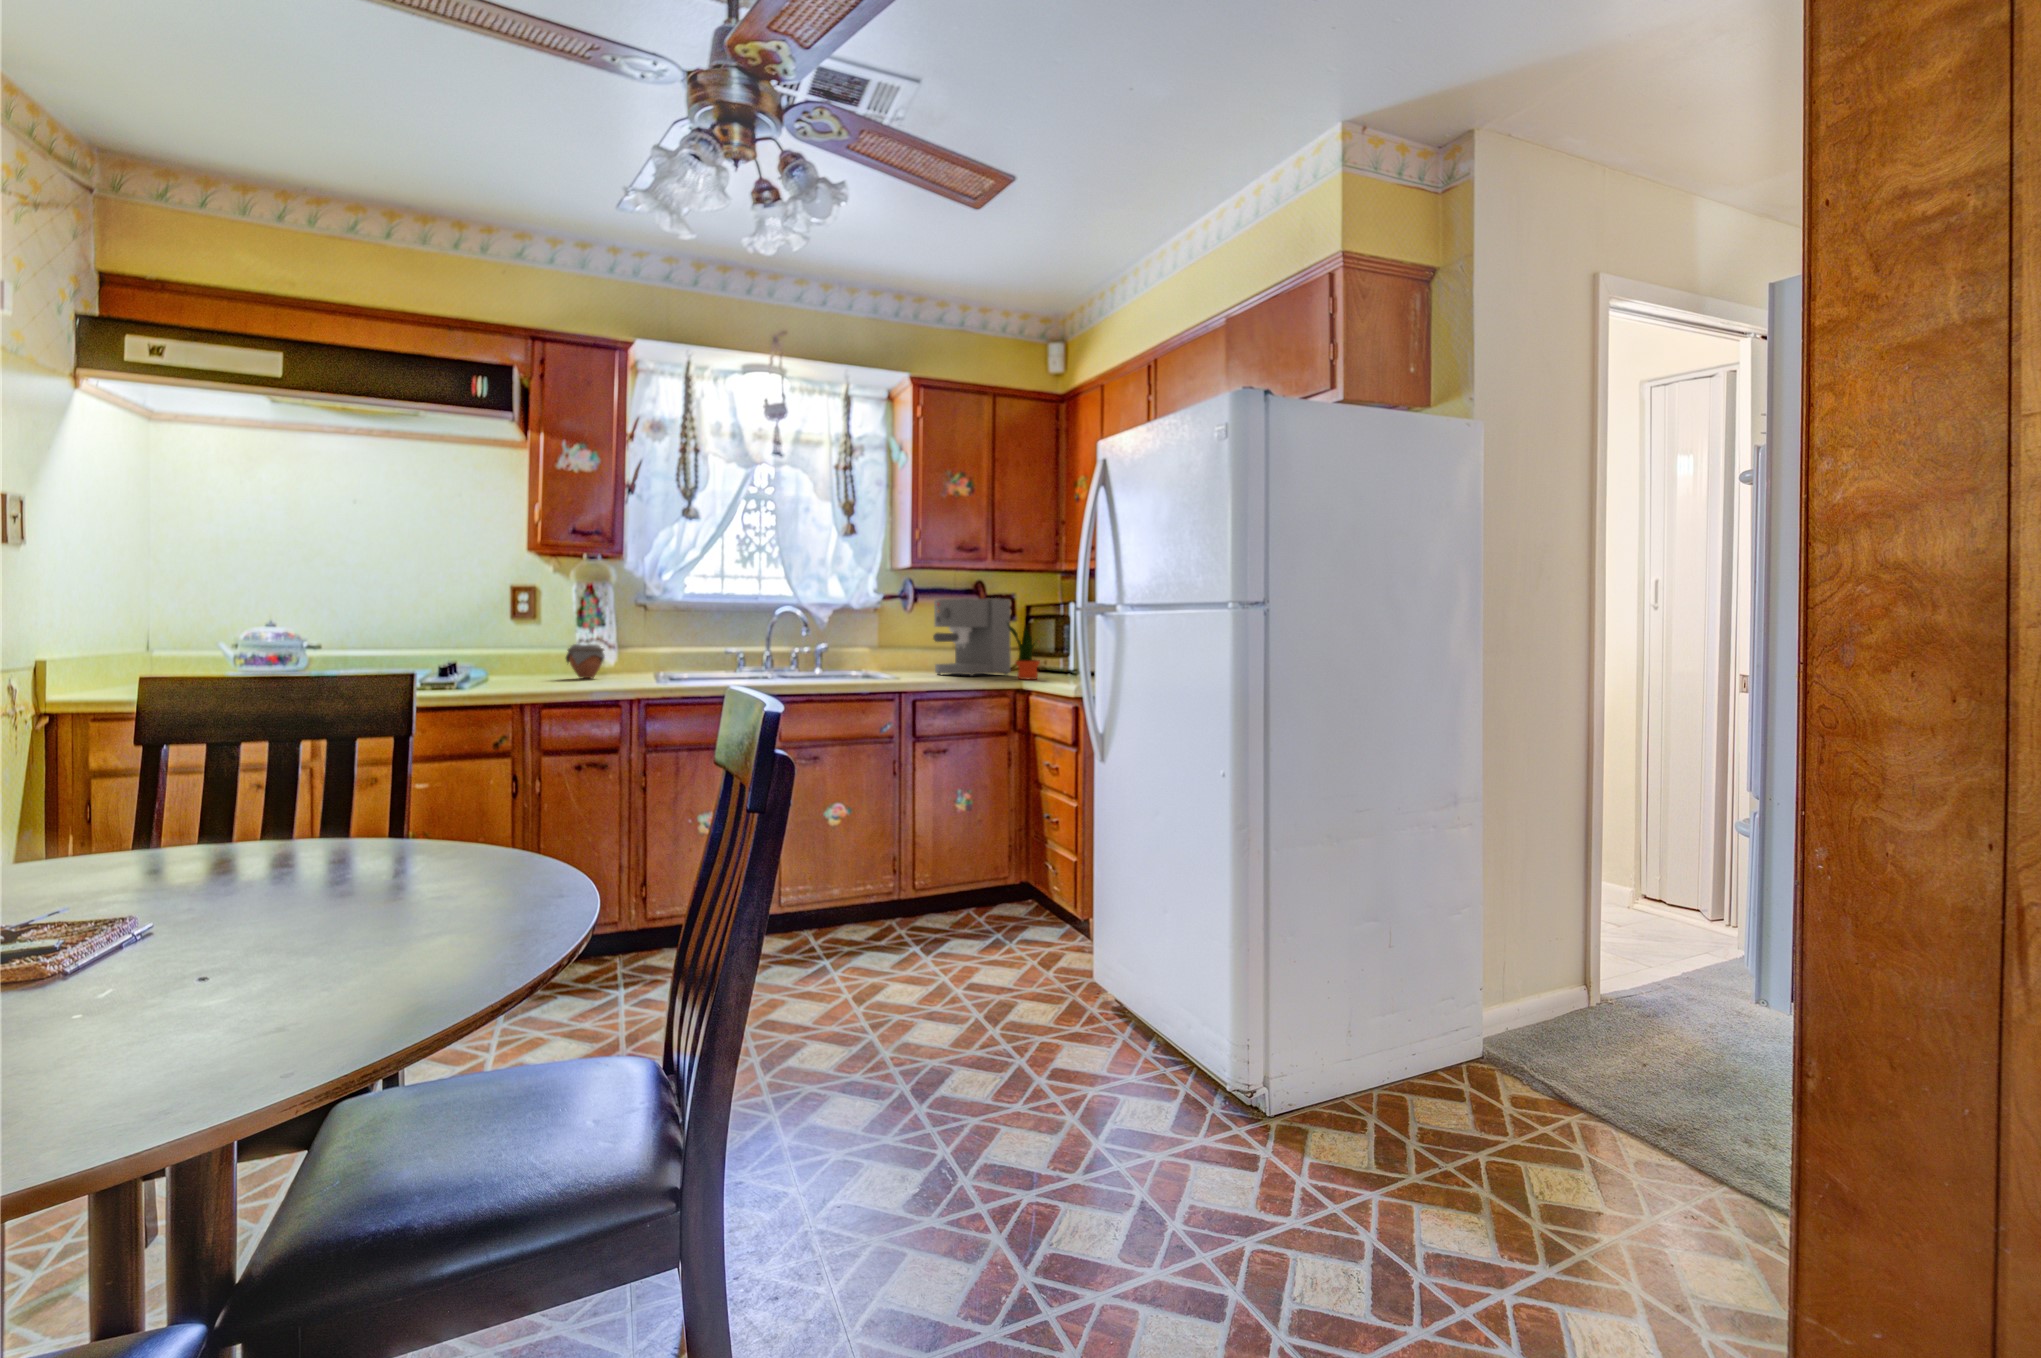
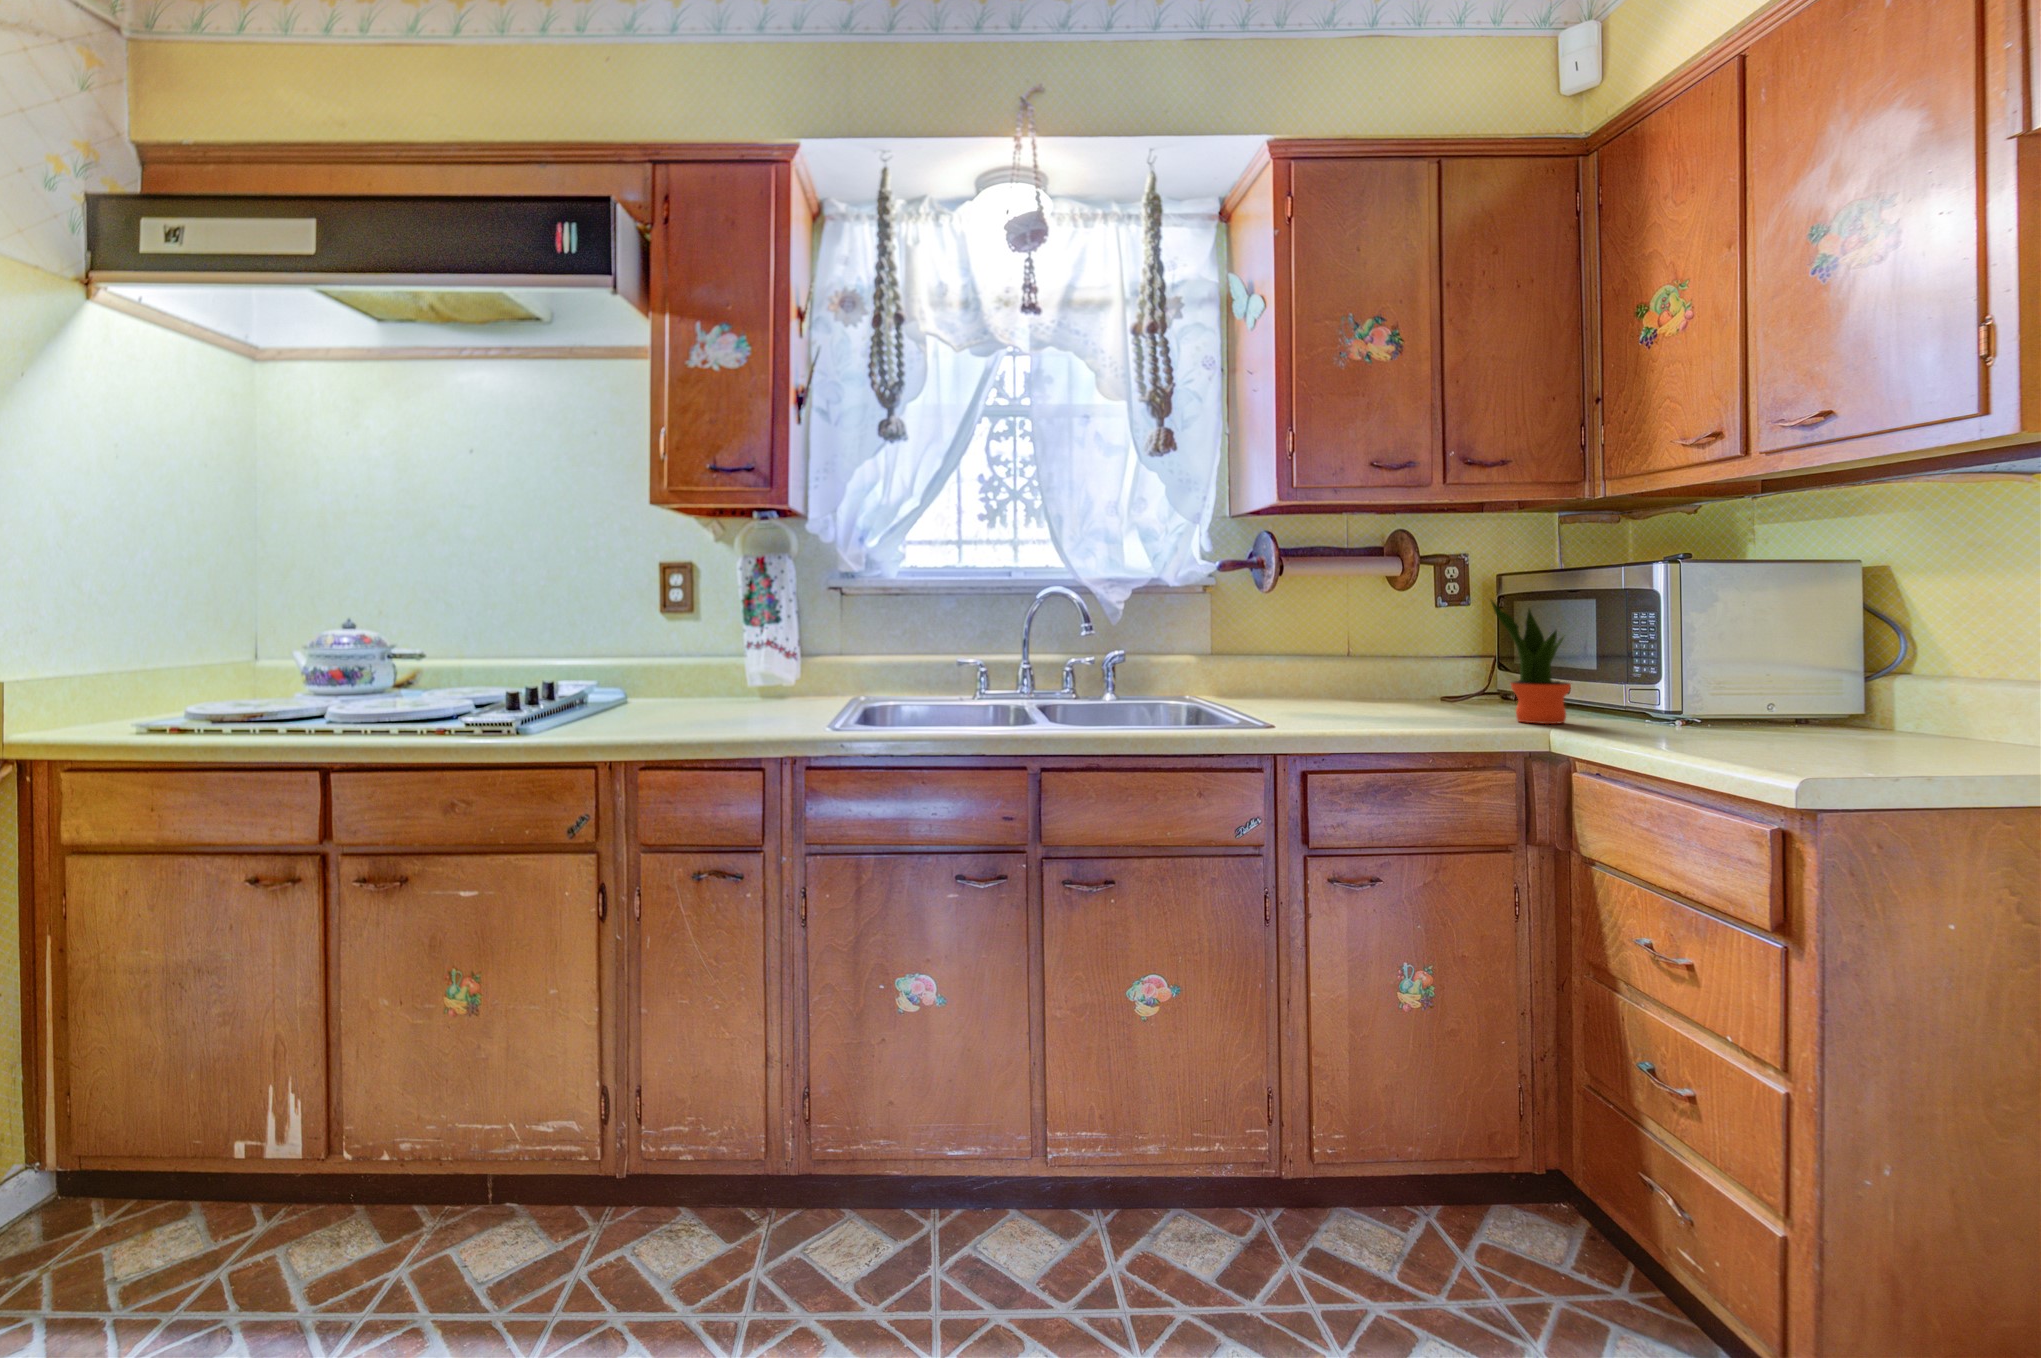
coffee maker: present [933,598,1011,676] -> none [1314,557,1473,710]
jar: present [566,644,605,678] -> none [721,652,779,706]

